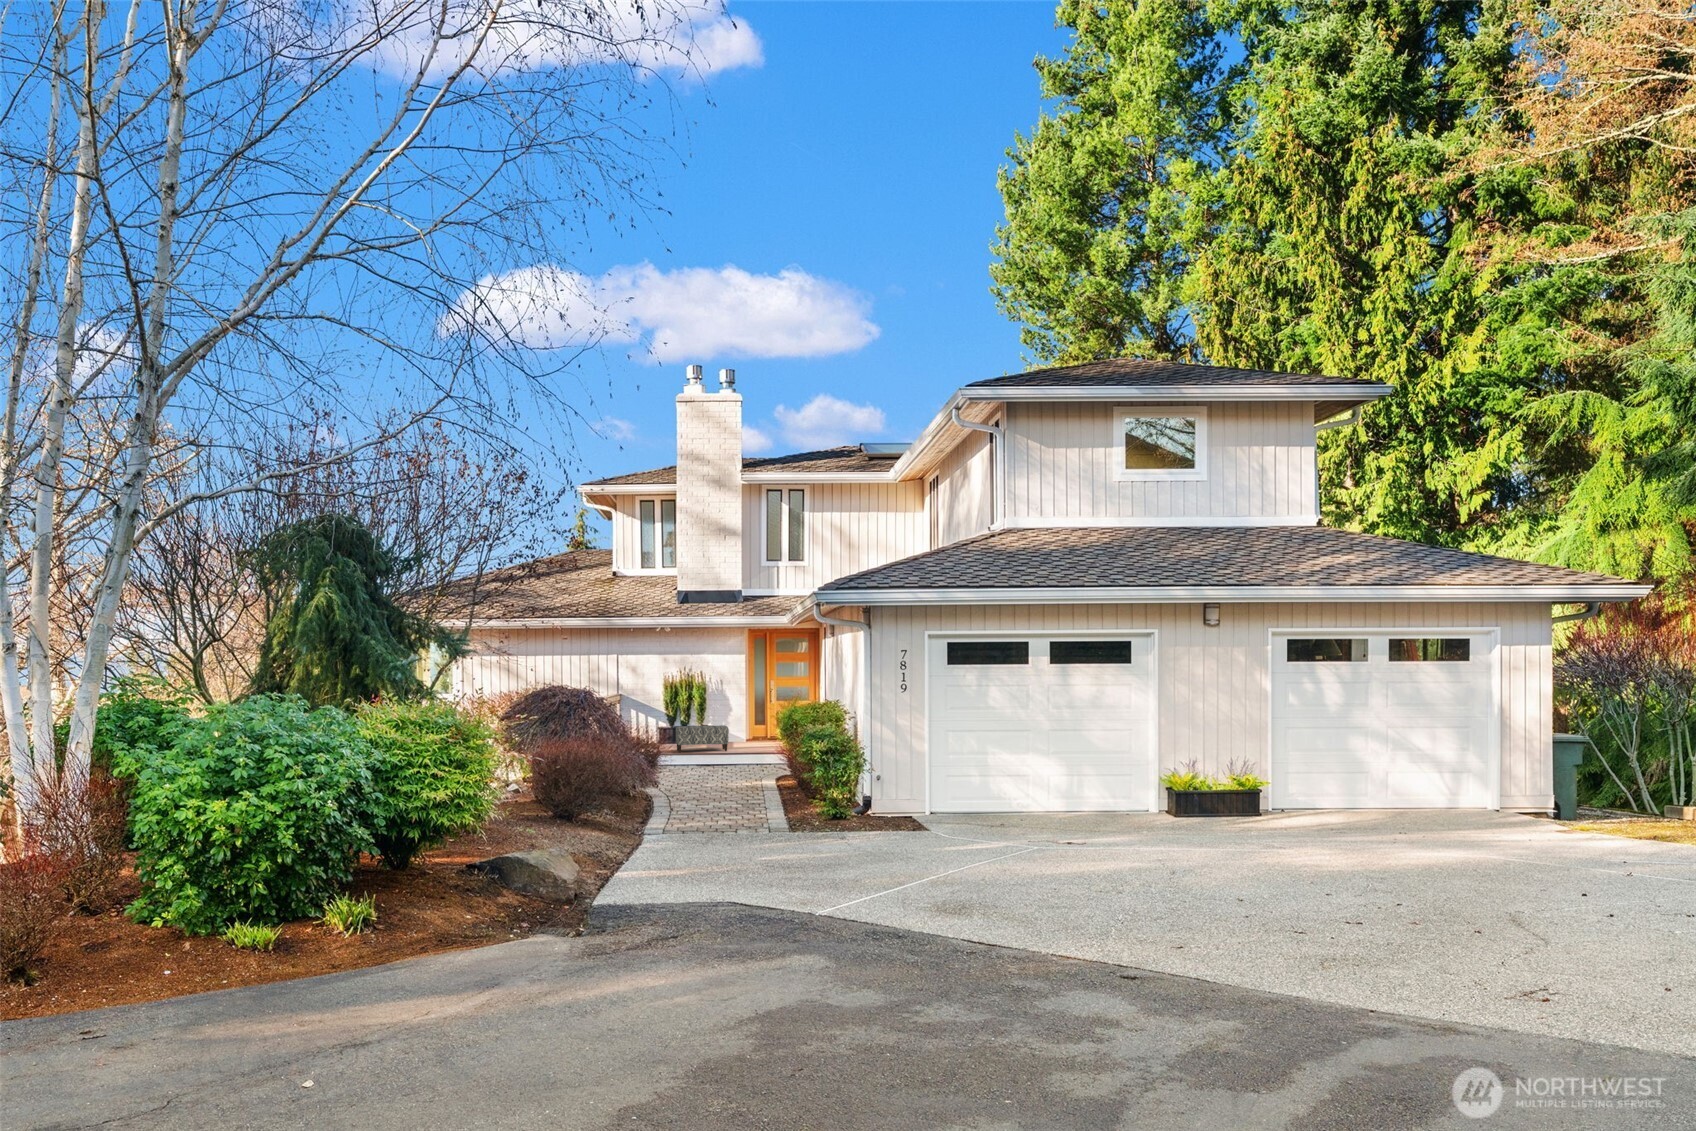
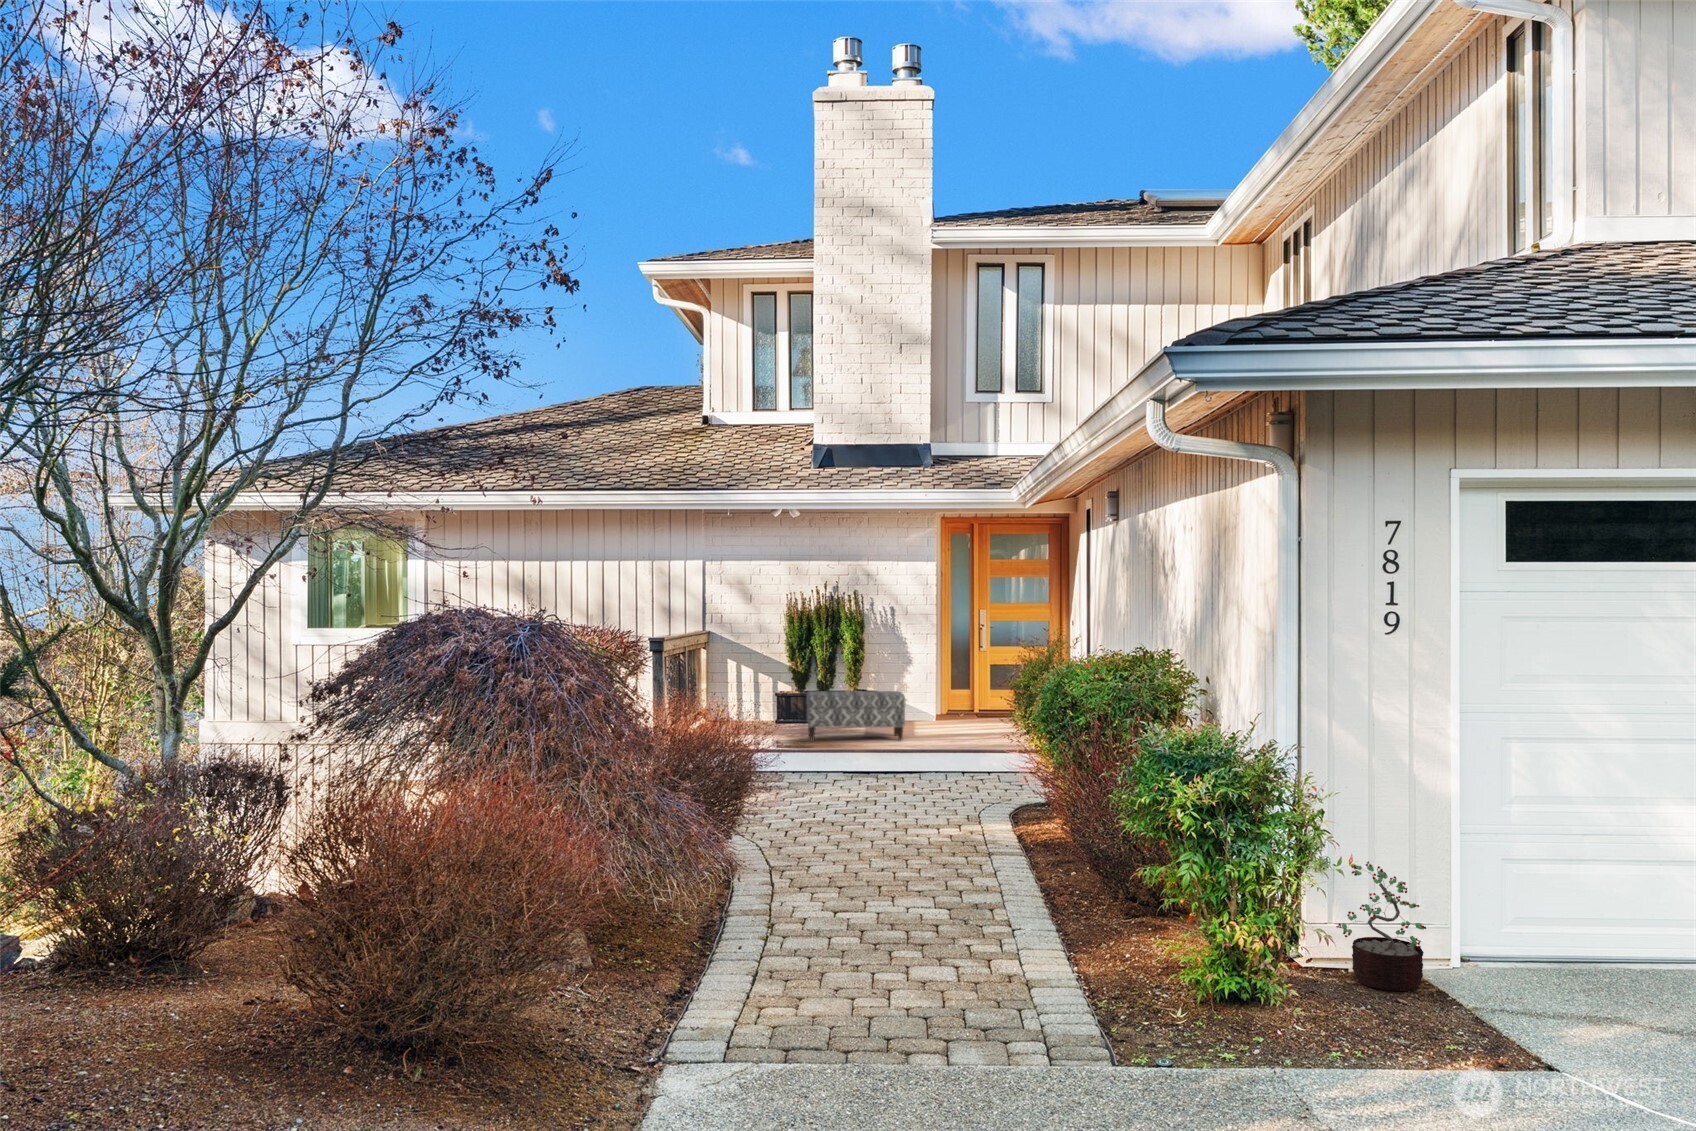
decorative plant: none [868,773,893,811] -> present [1336,861,1426,991]

